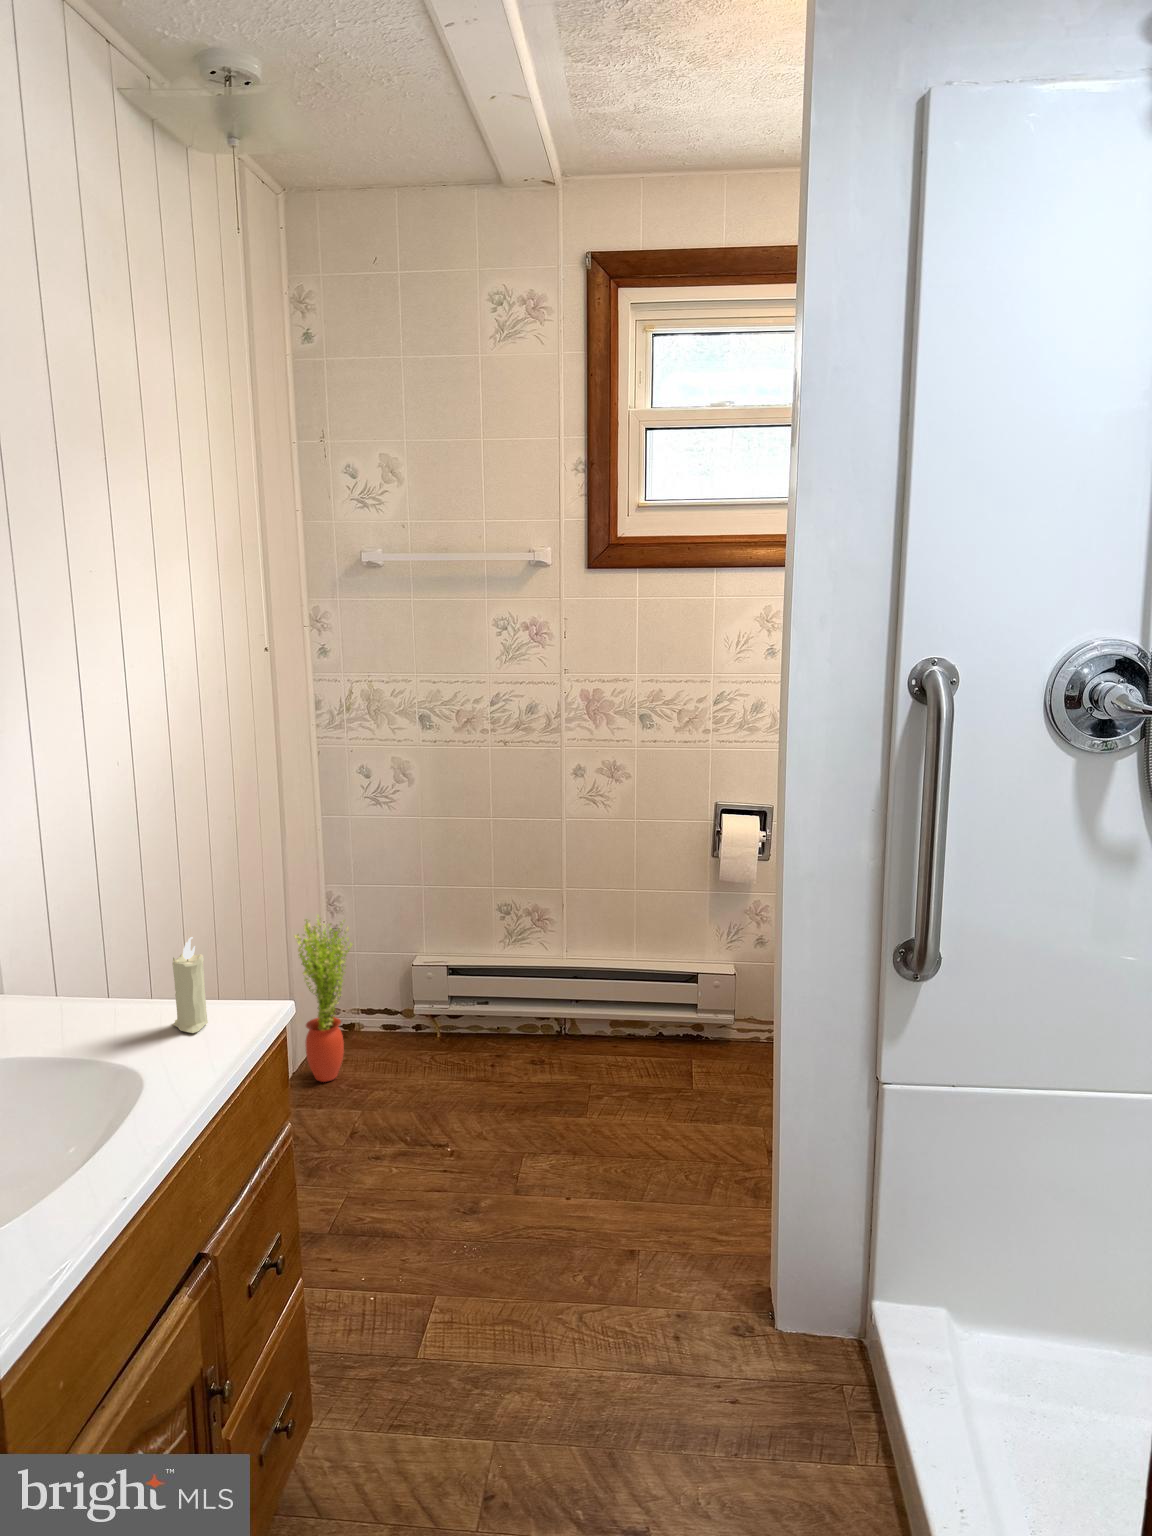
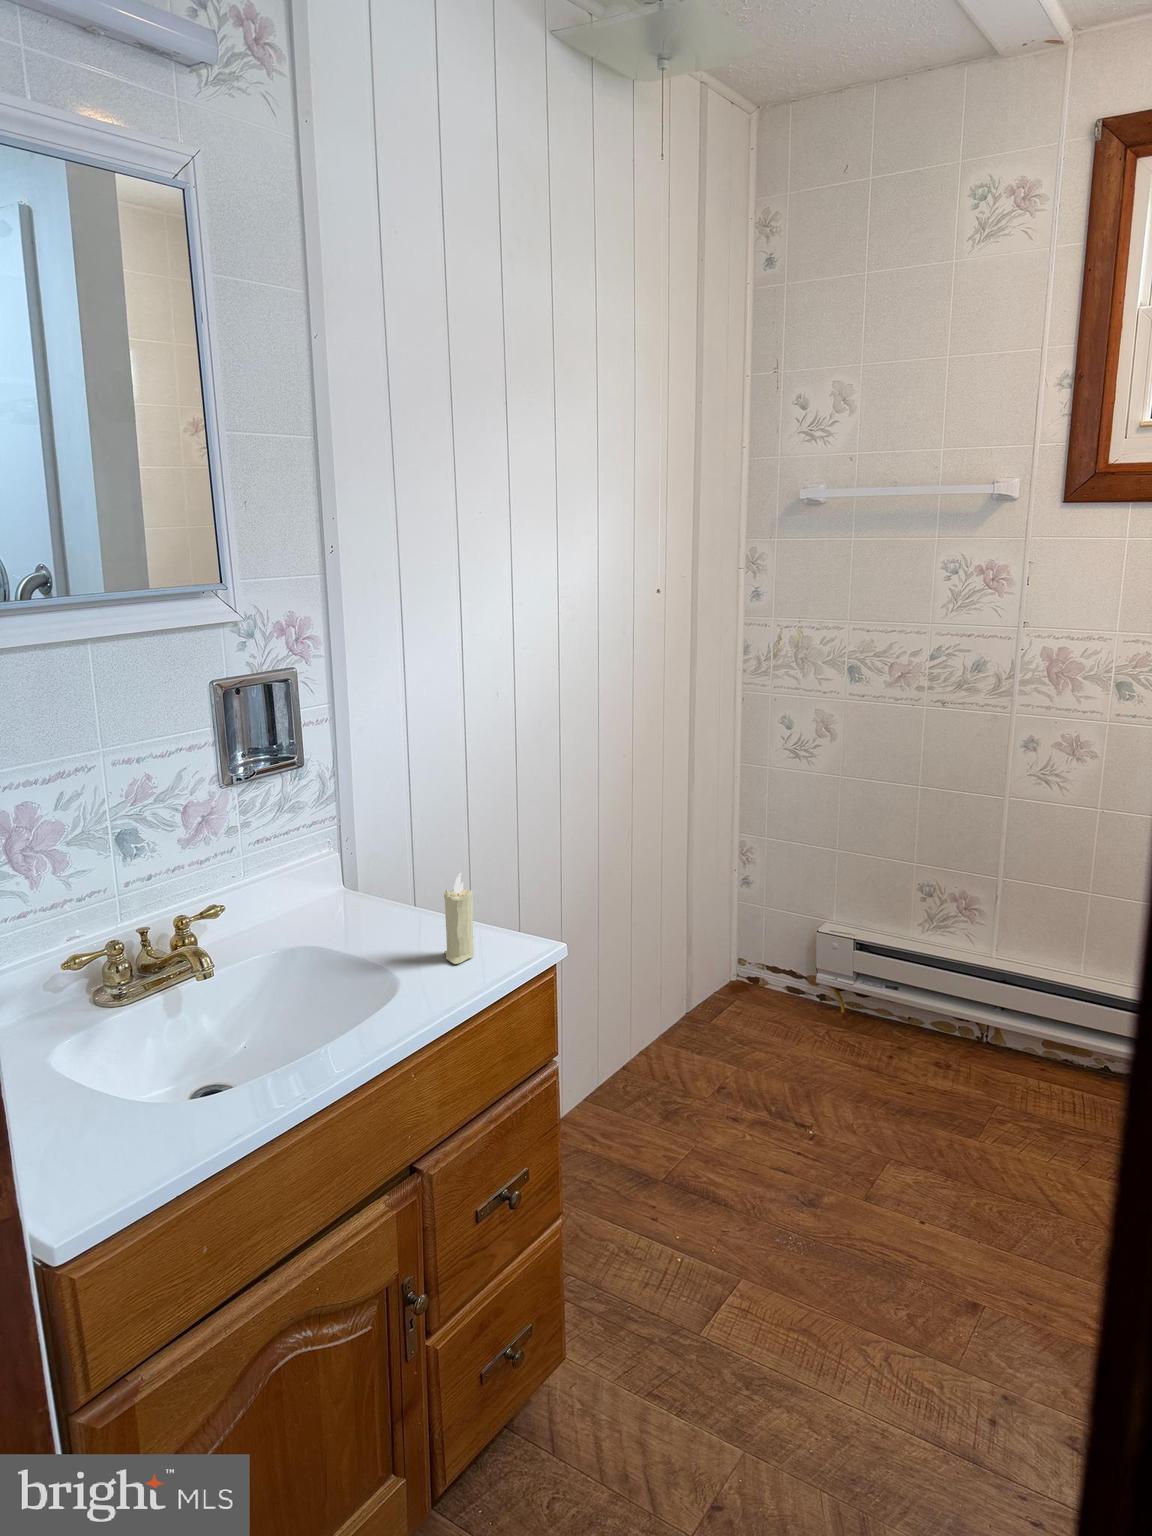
potted plant: present [294,916,353,1082] -> none [689,864,750,1034]

